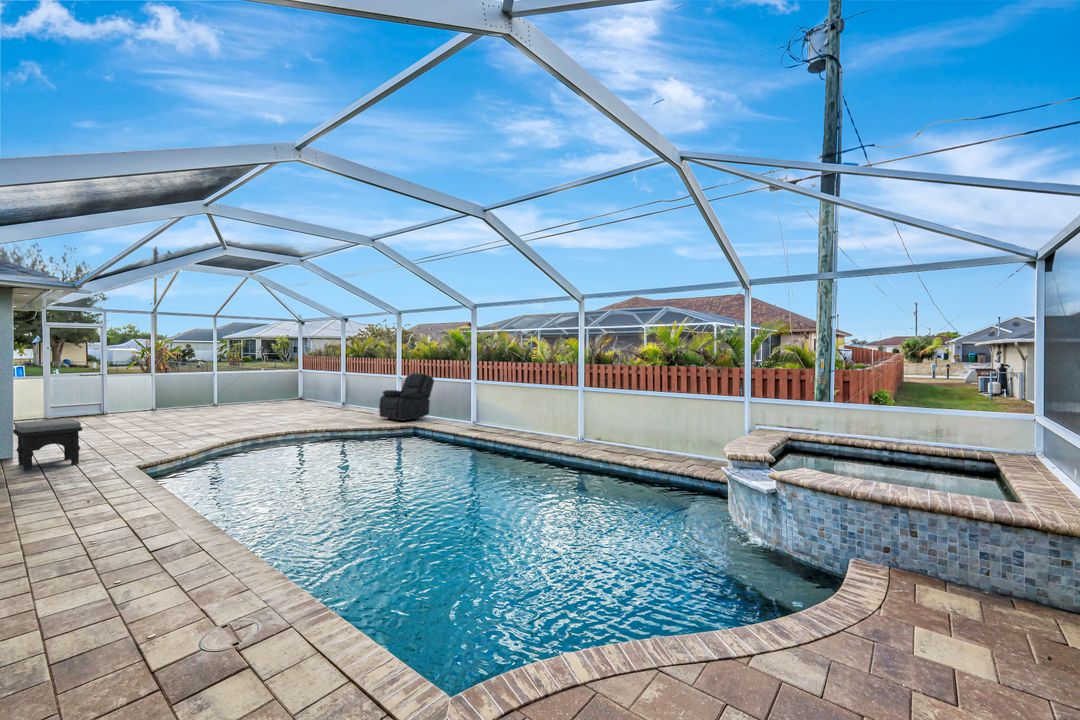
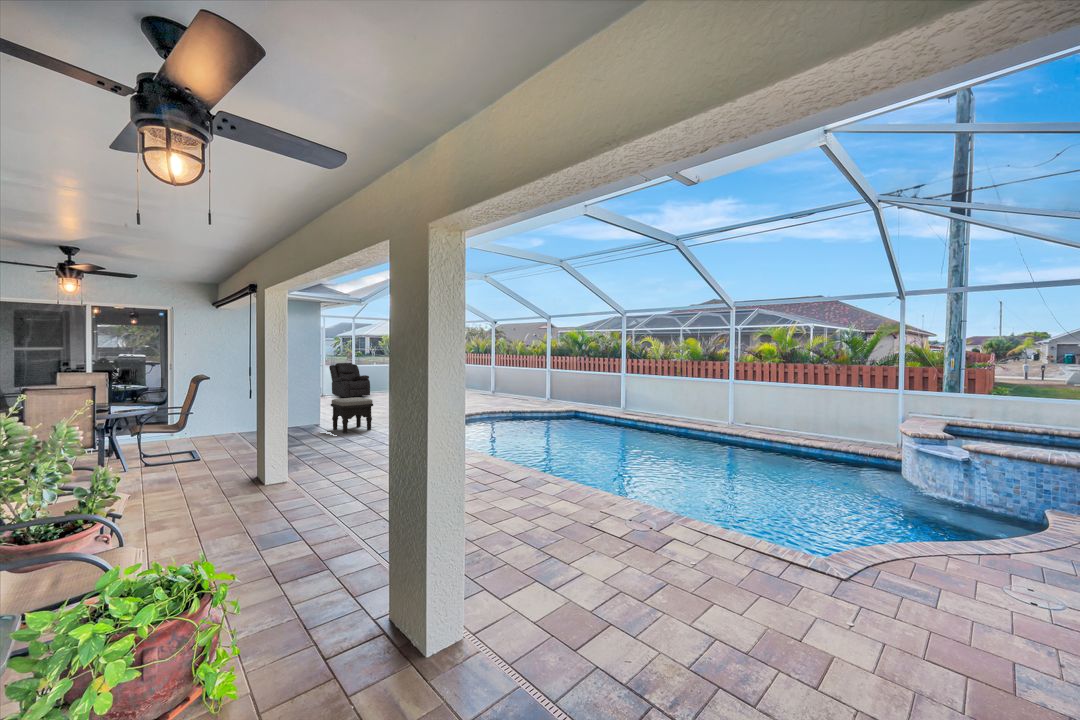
chair: present [379,373,434,421] -> present [329,363,370,398]

